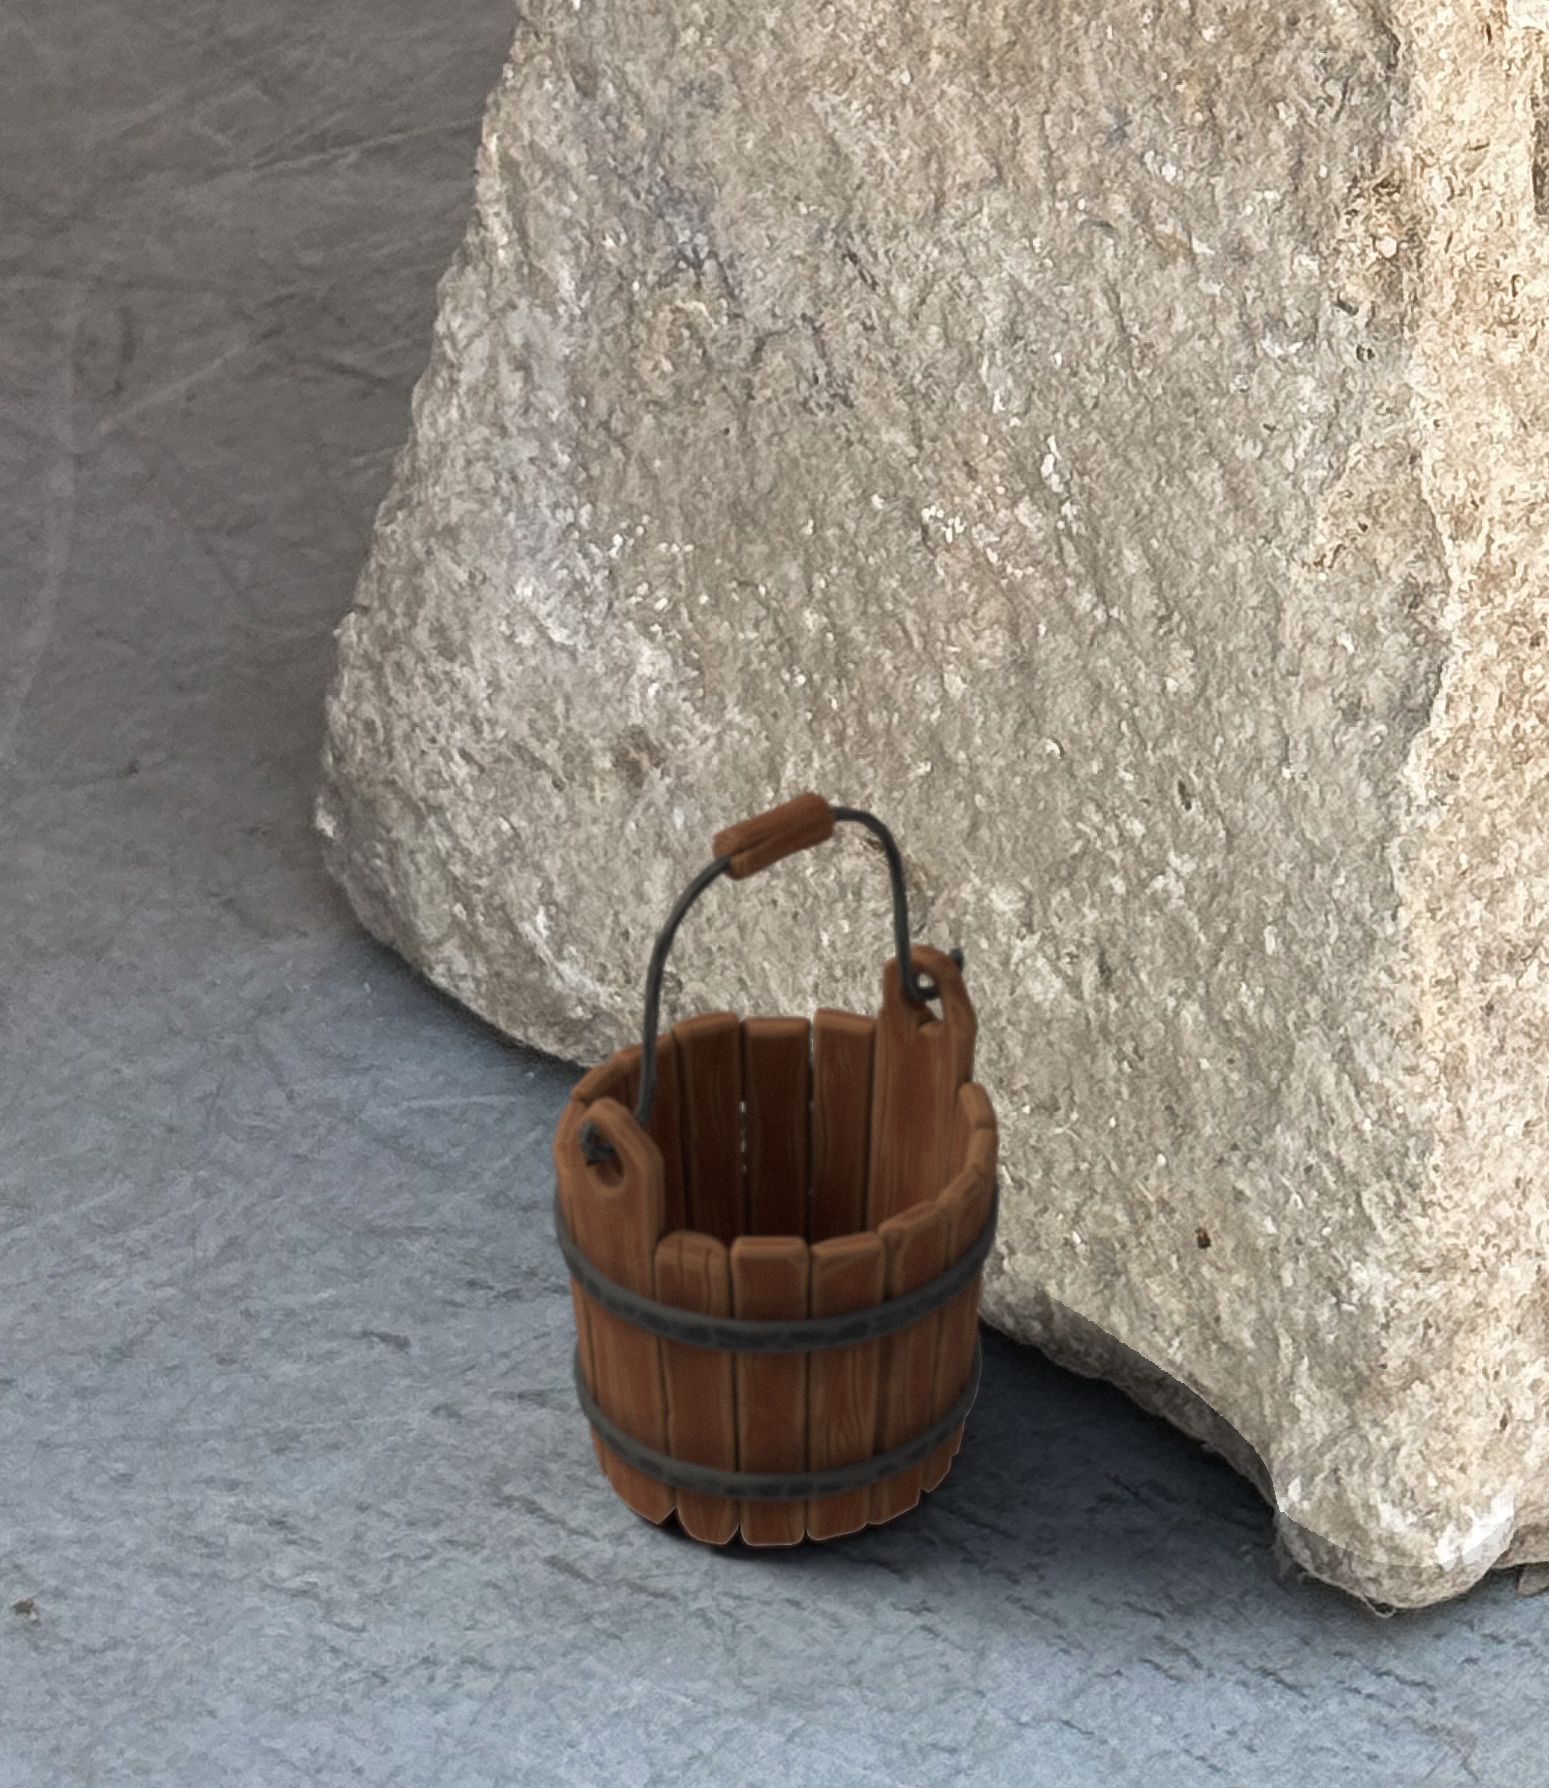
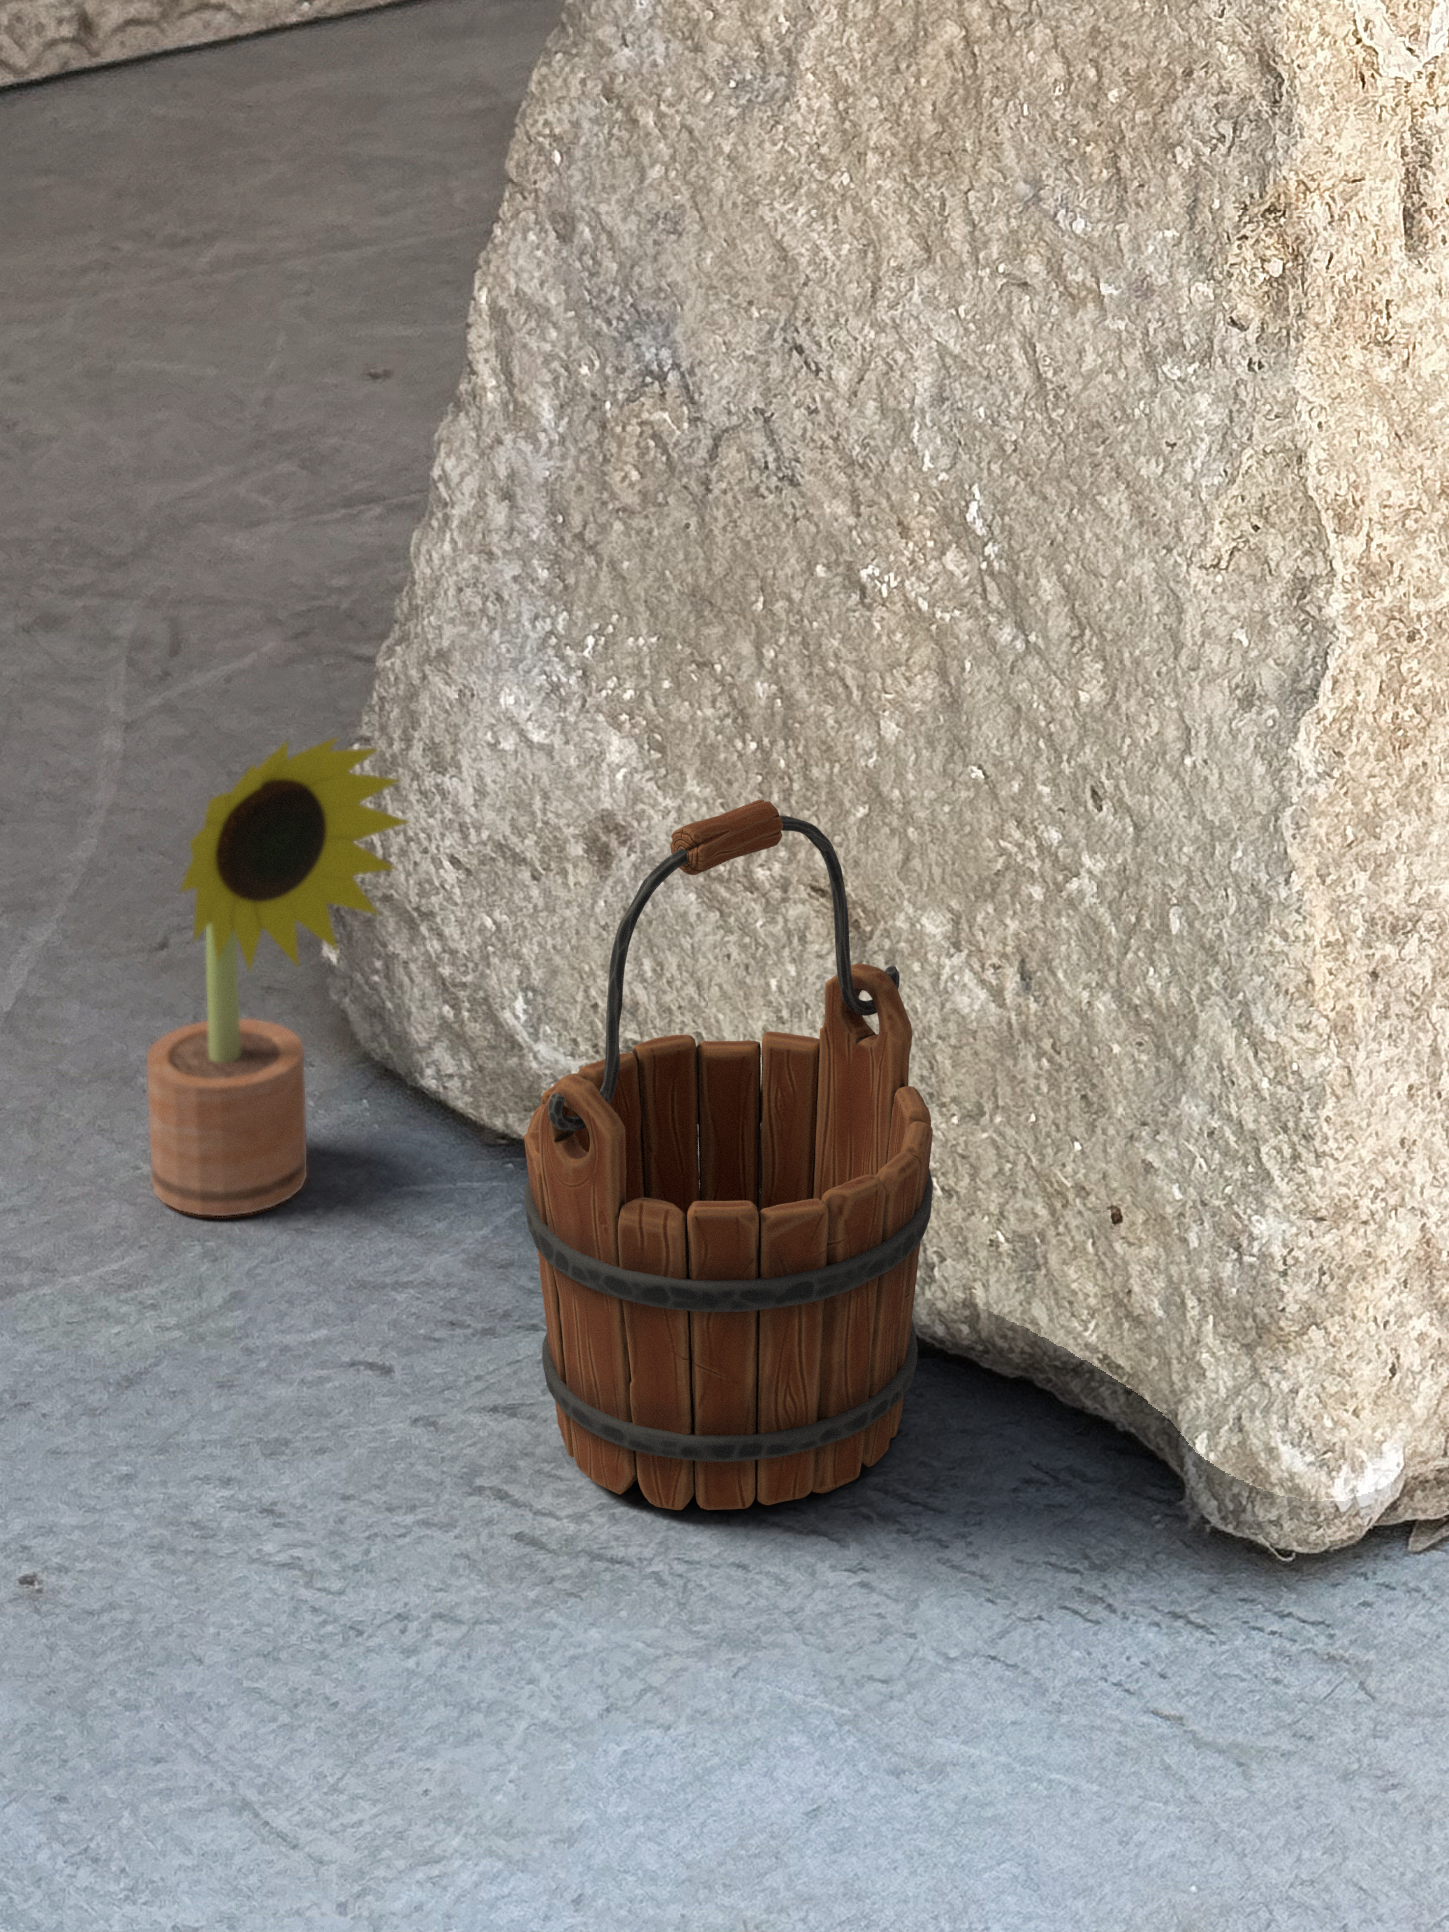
decorative plant: none [133,666,424,1164] -> present [147,738,408,1216]

